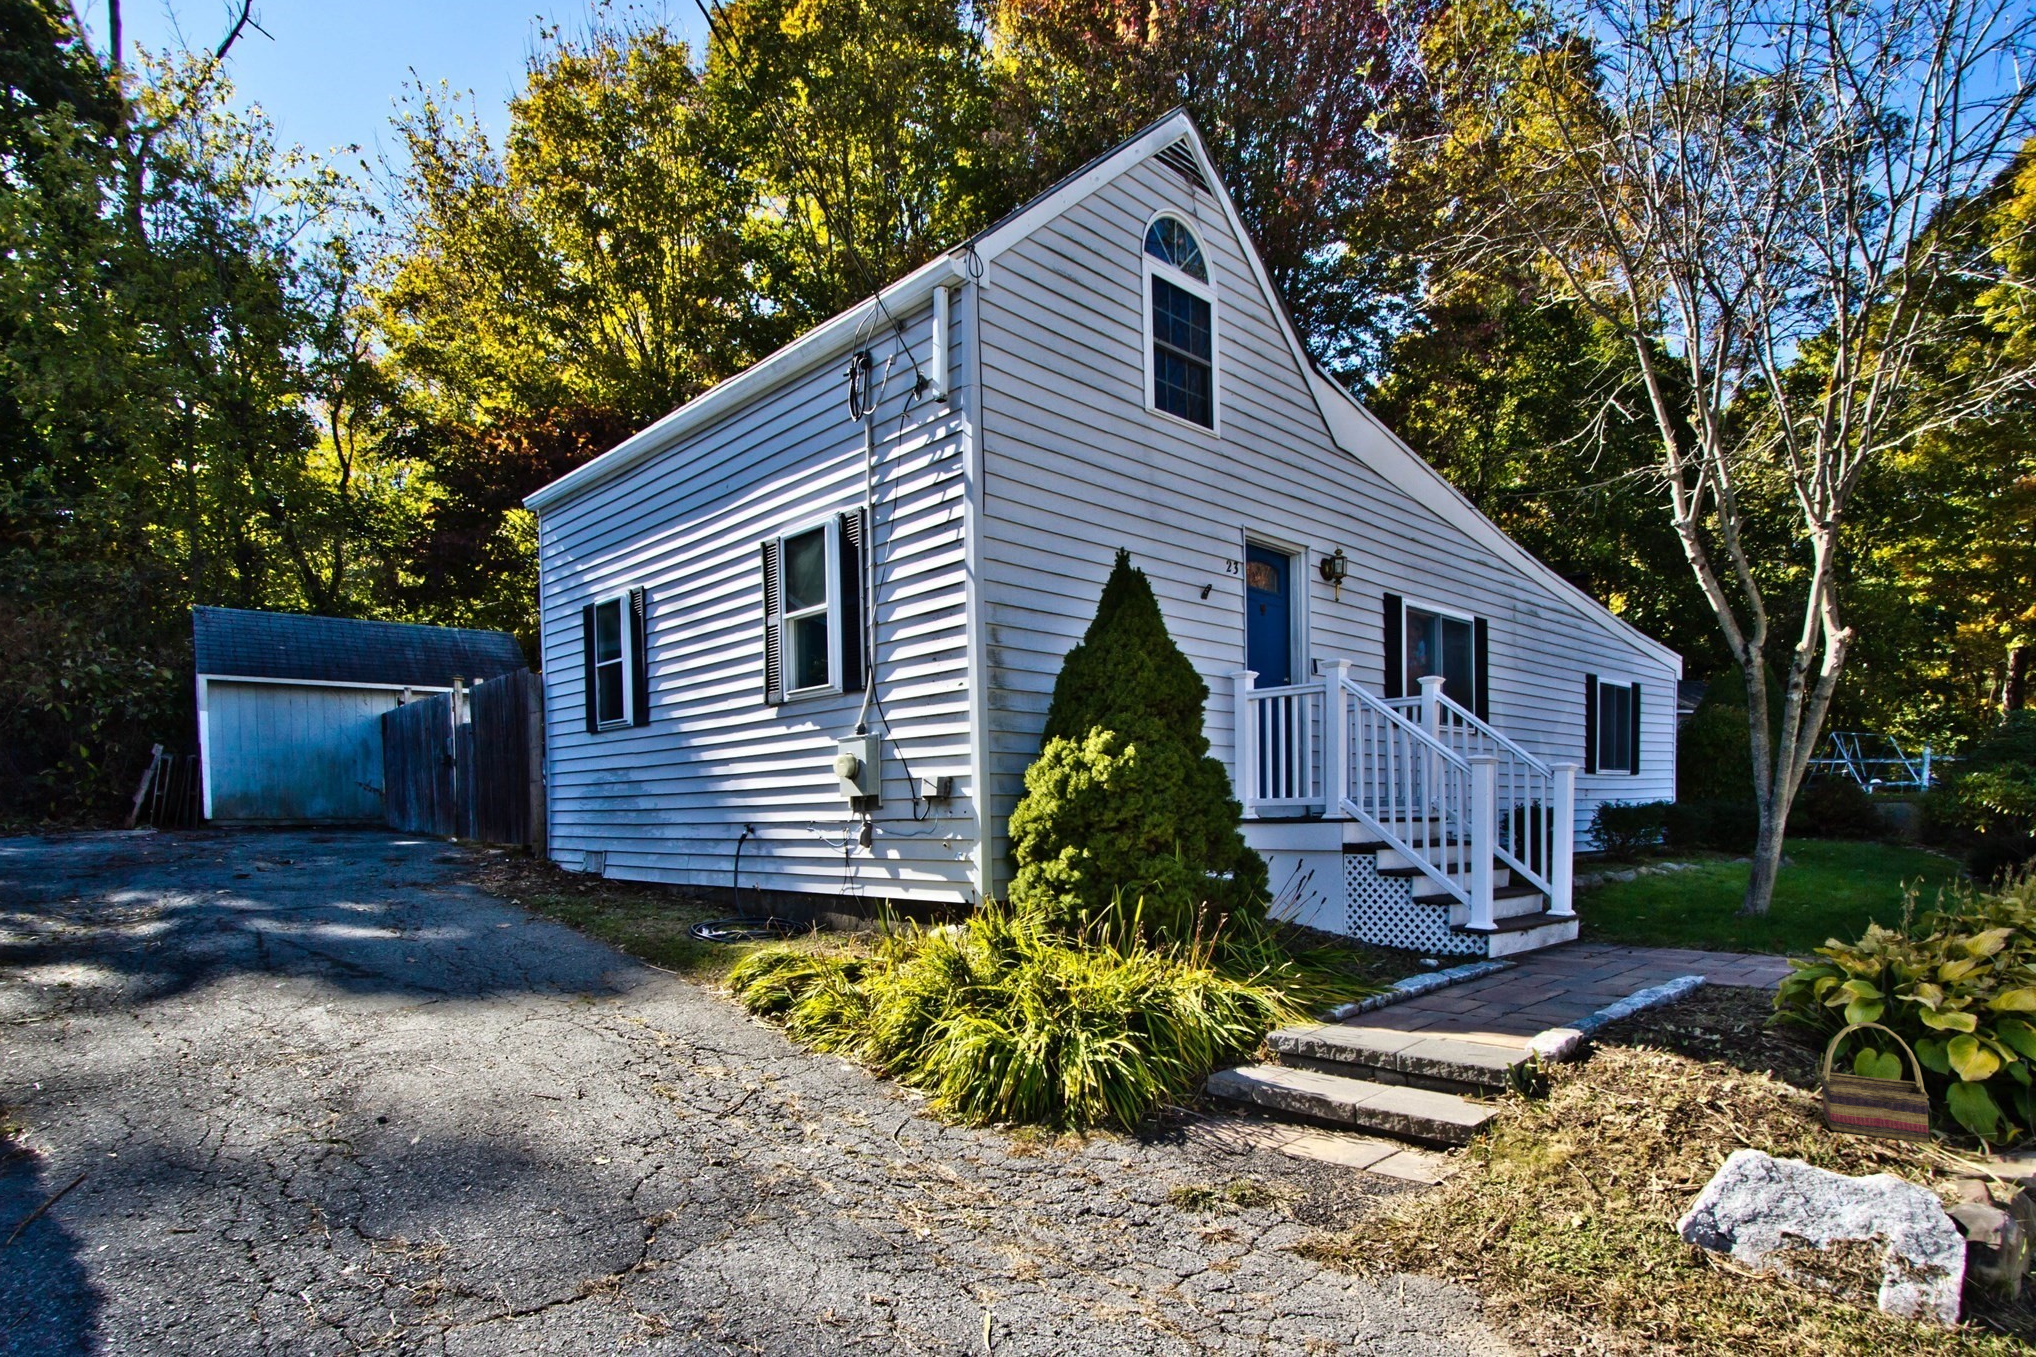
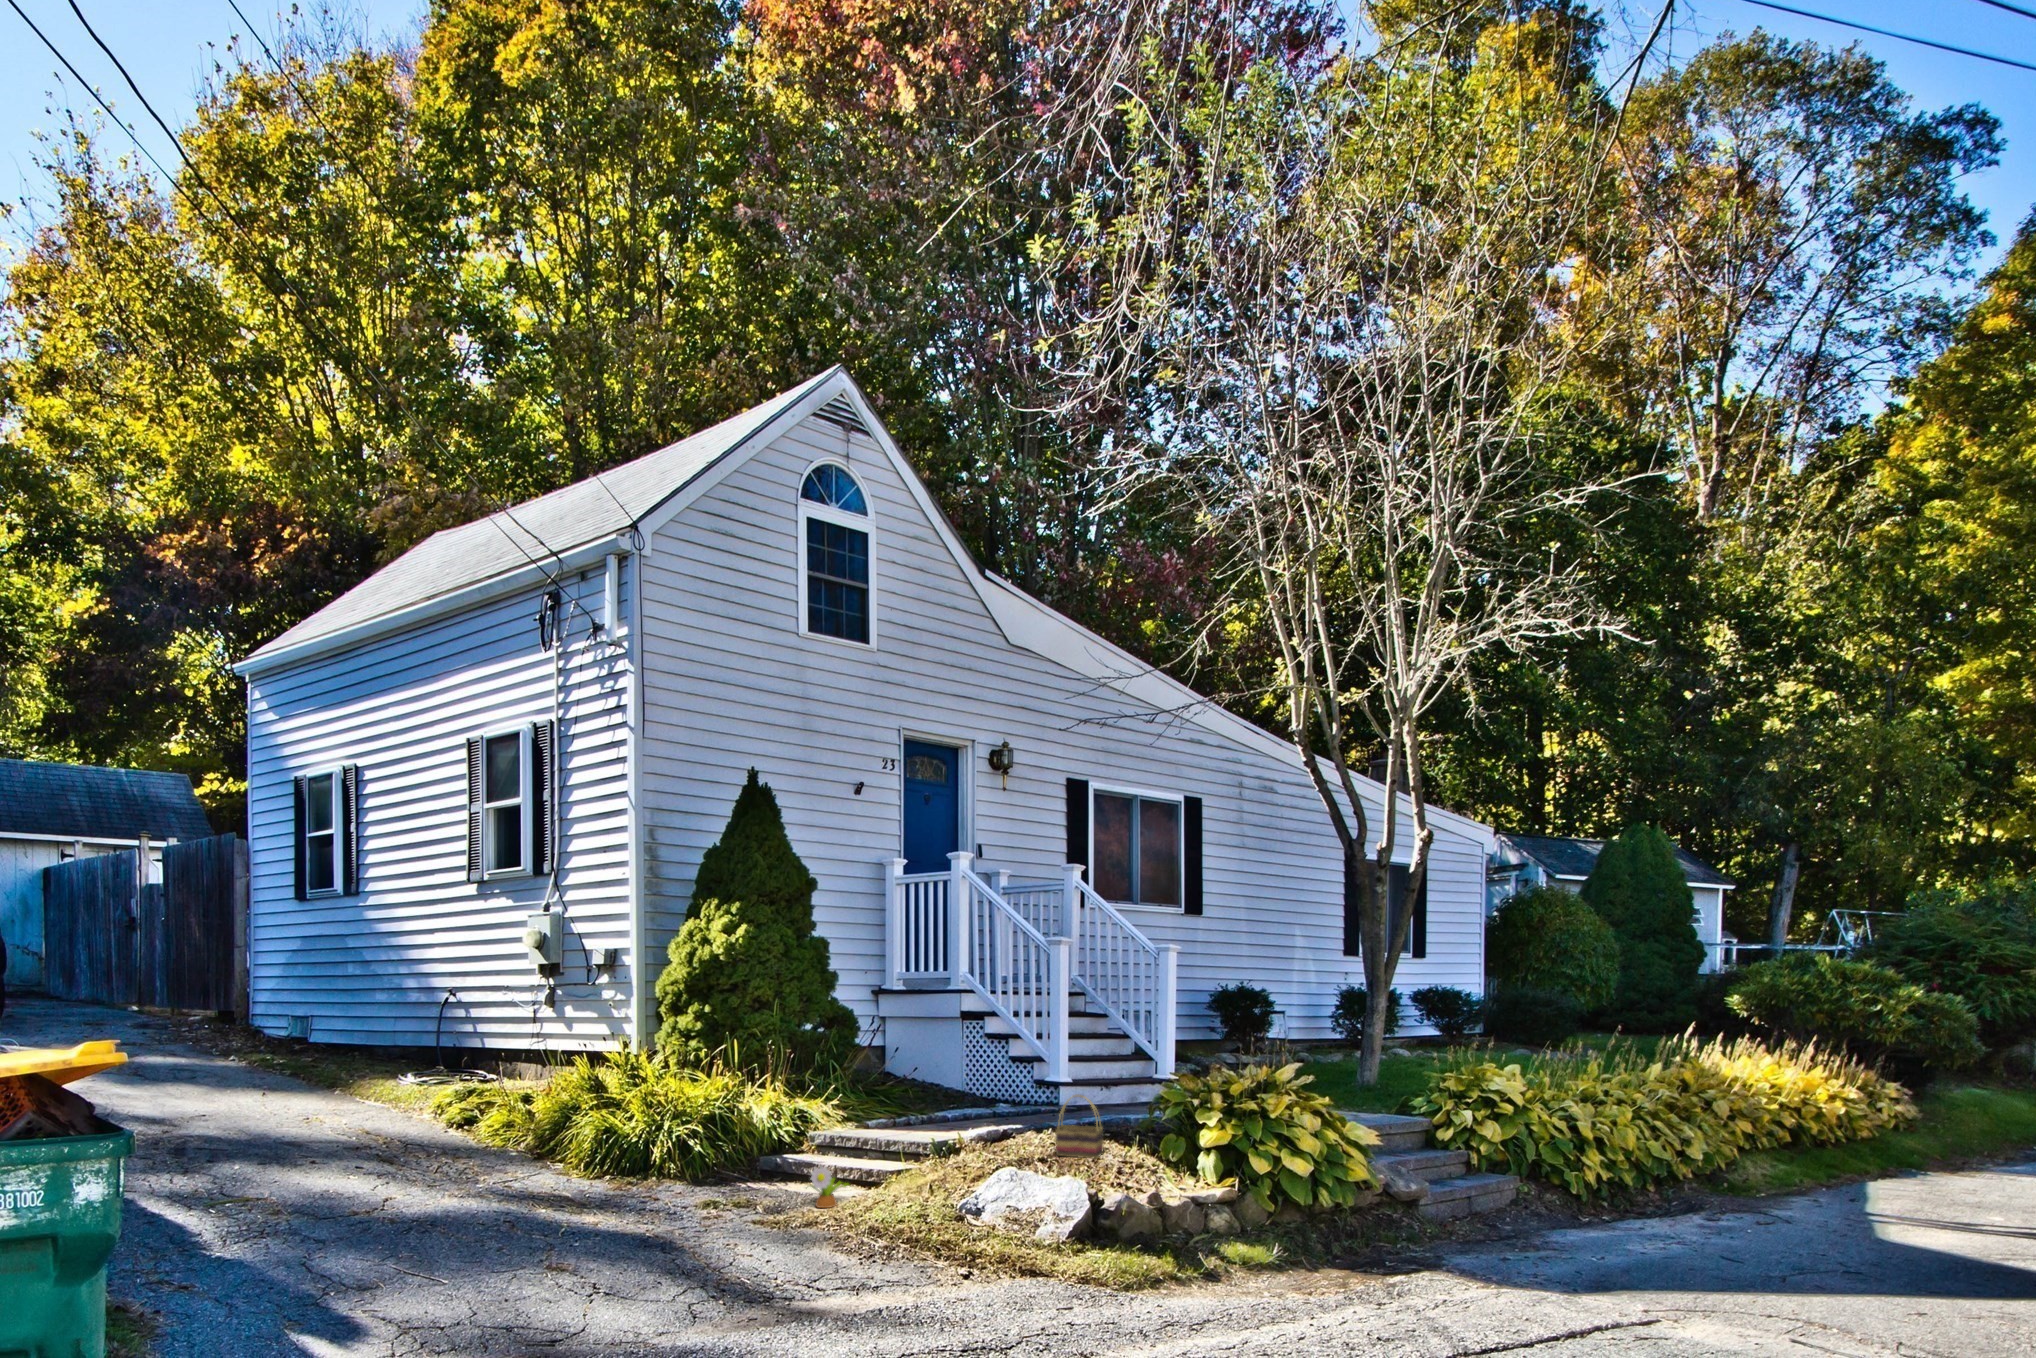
decorative plant: none [1364,1128,1445,1202] -> present [810,1166,849,1208]

